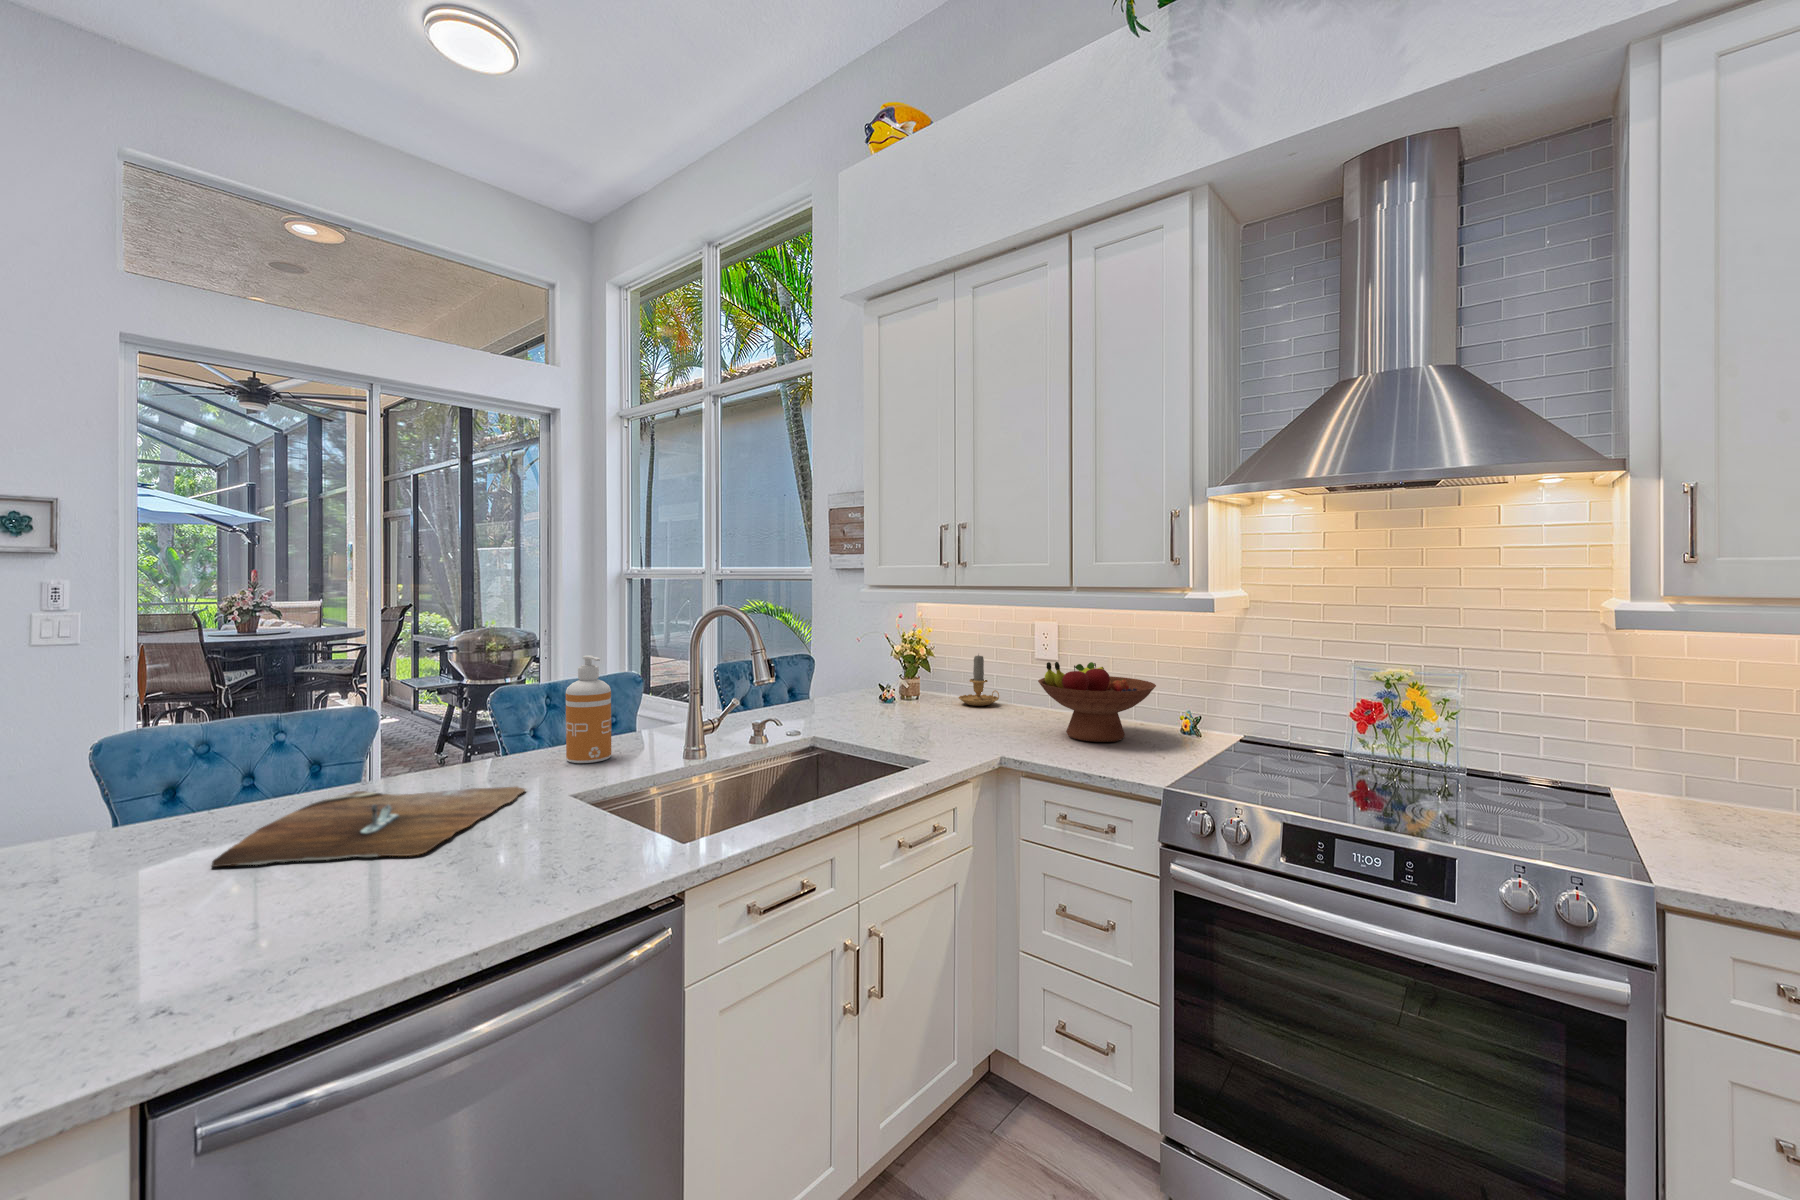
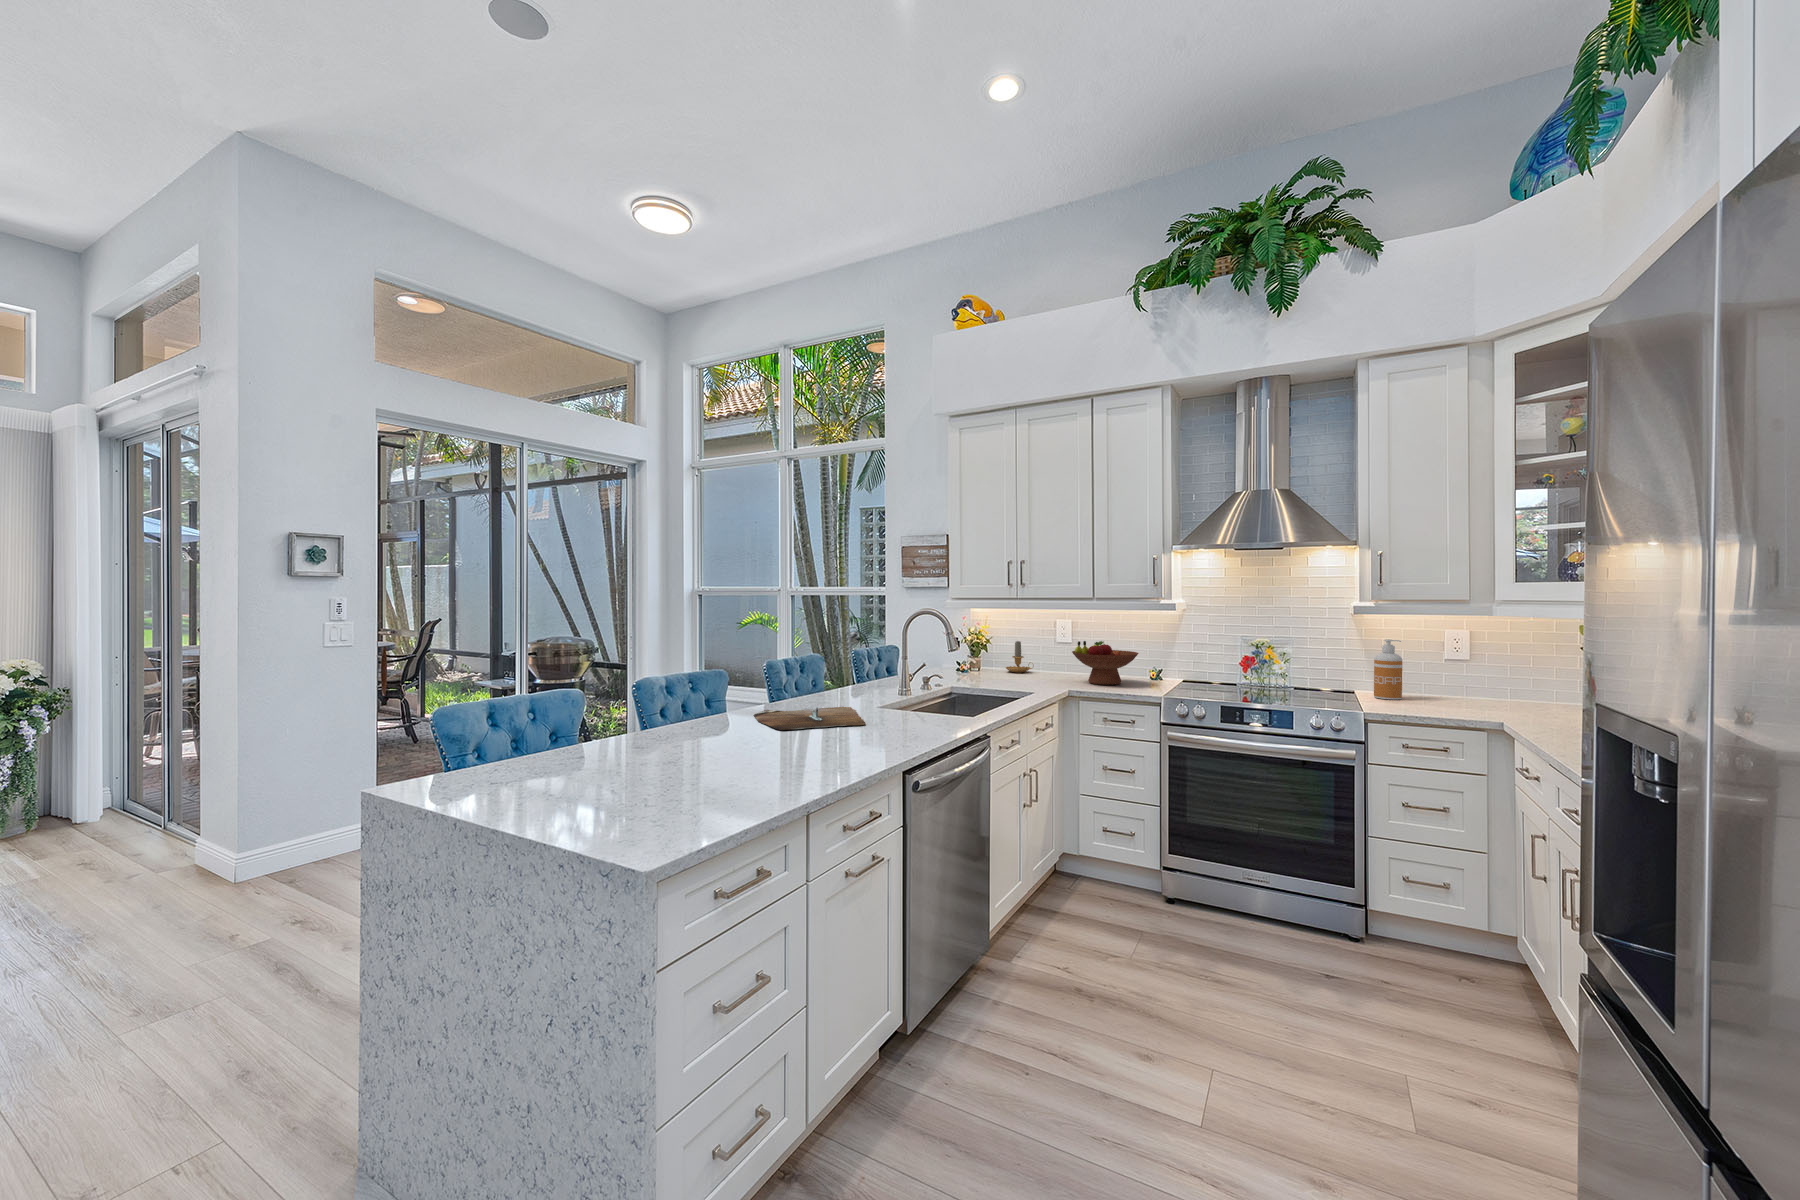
soap dispenser: present [566,655,611,763] -> present [1374,639,1402,700]

